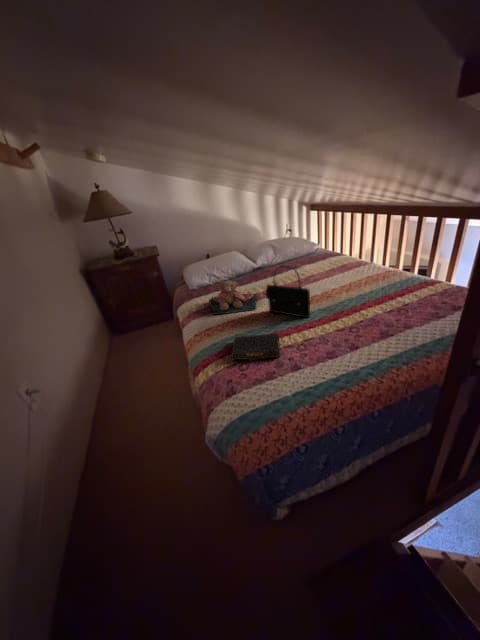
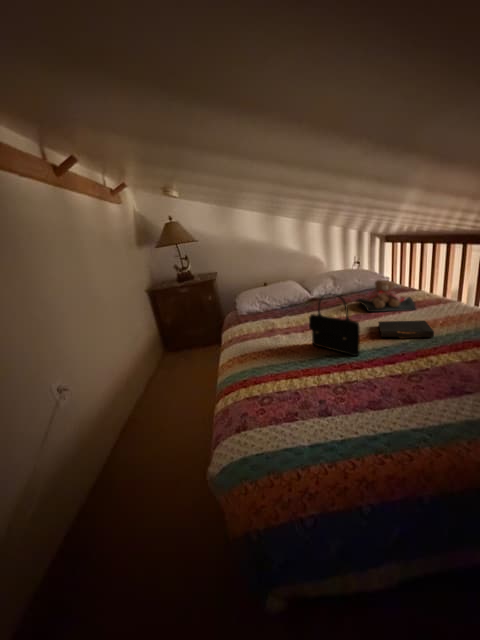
teddy bear: present [209,280,257,315] -> present [357,280,416,312]
book: present [231,333,280,361] -> present [378,320,434,338]

